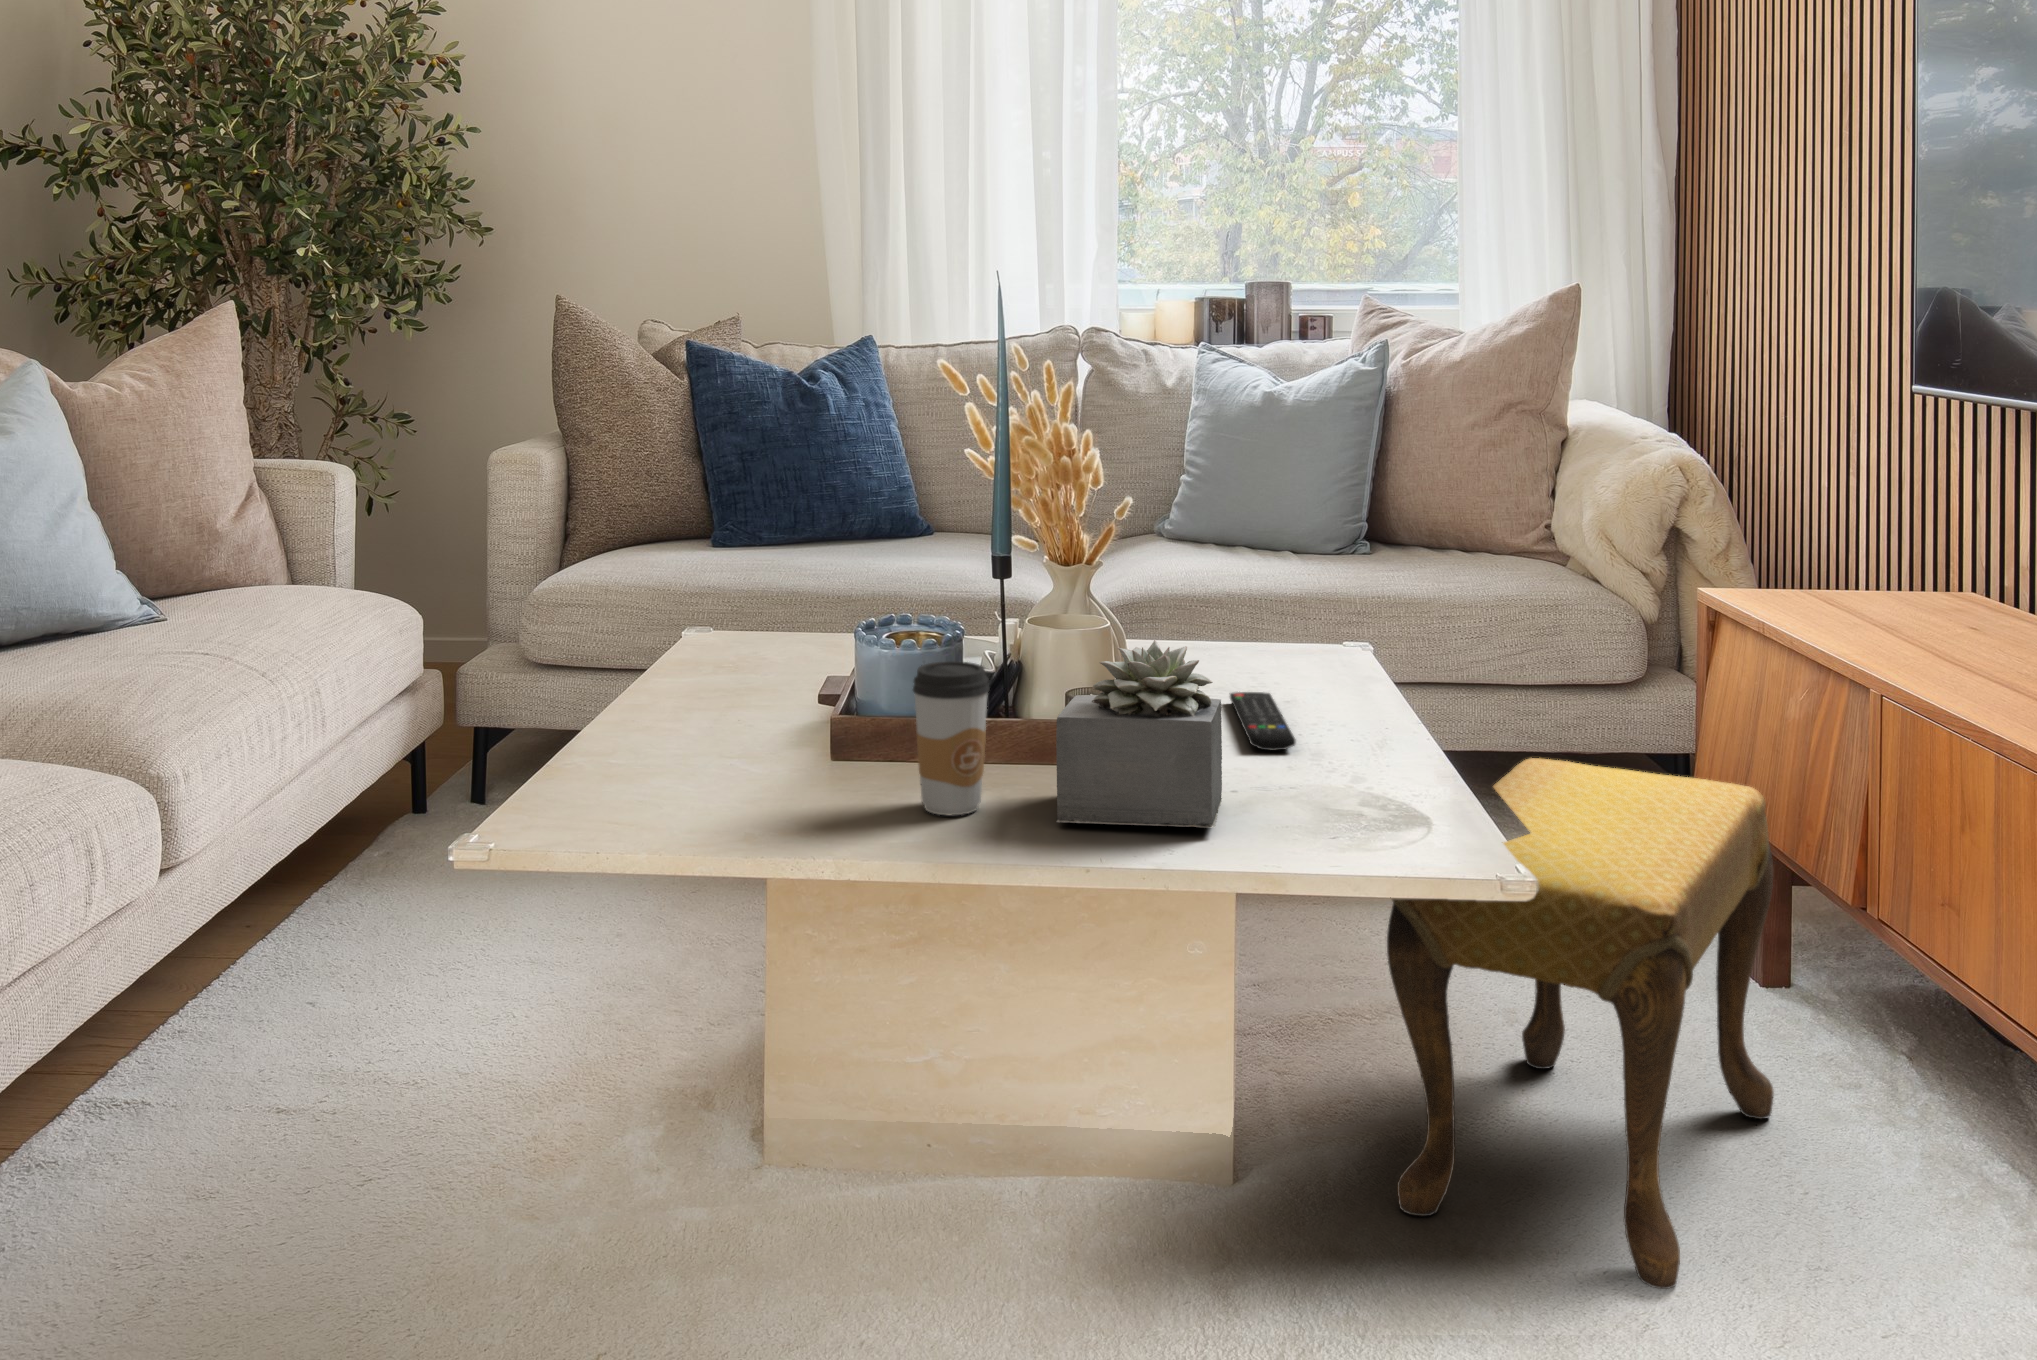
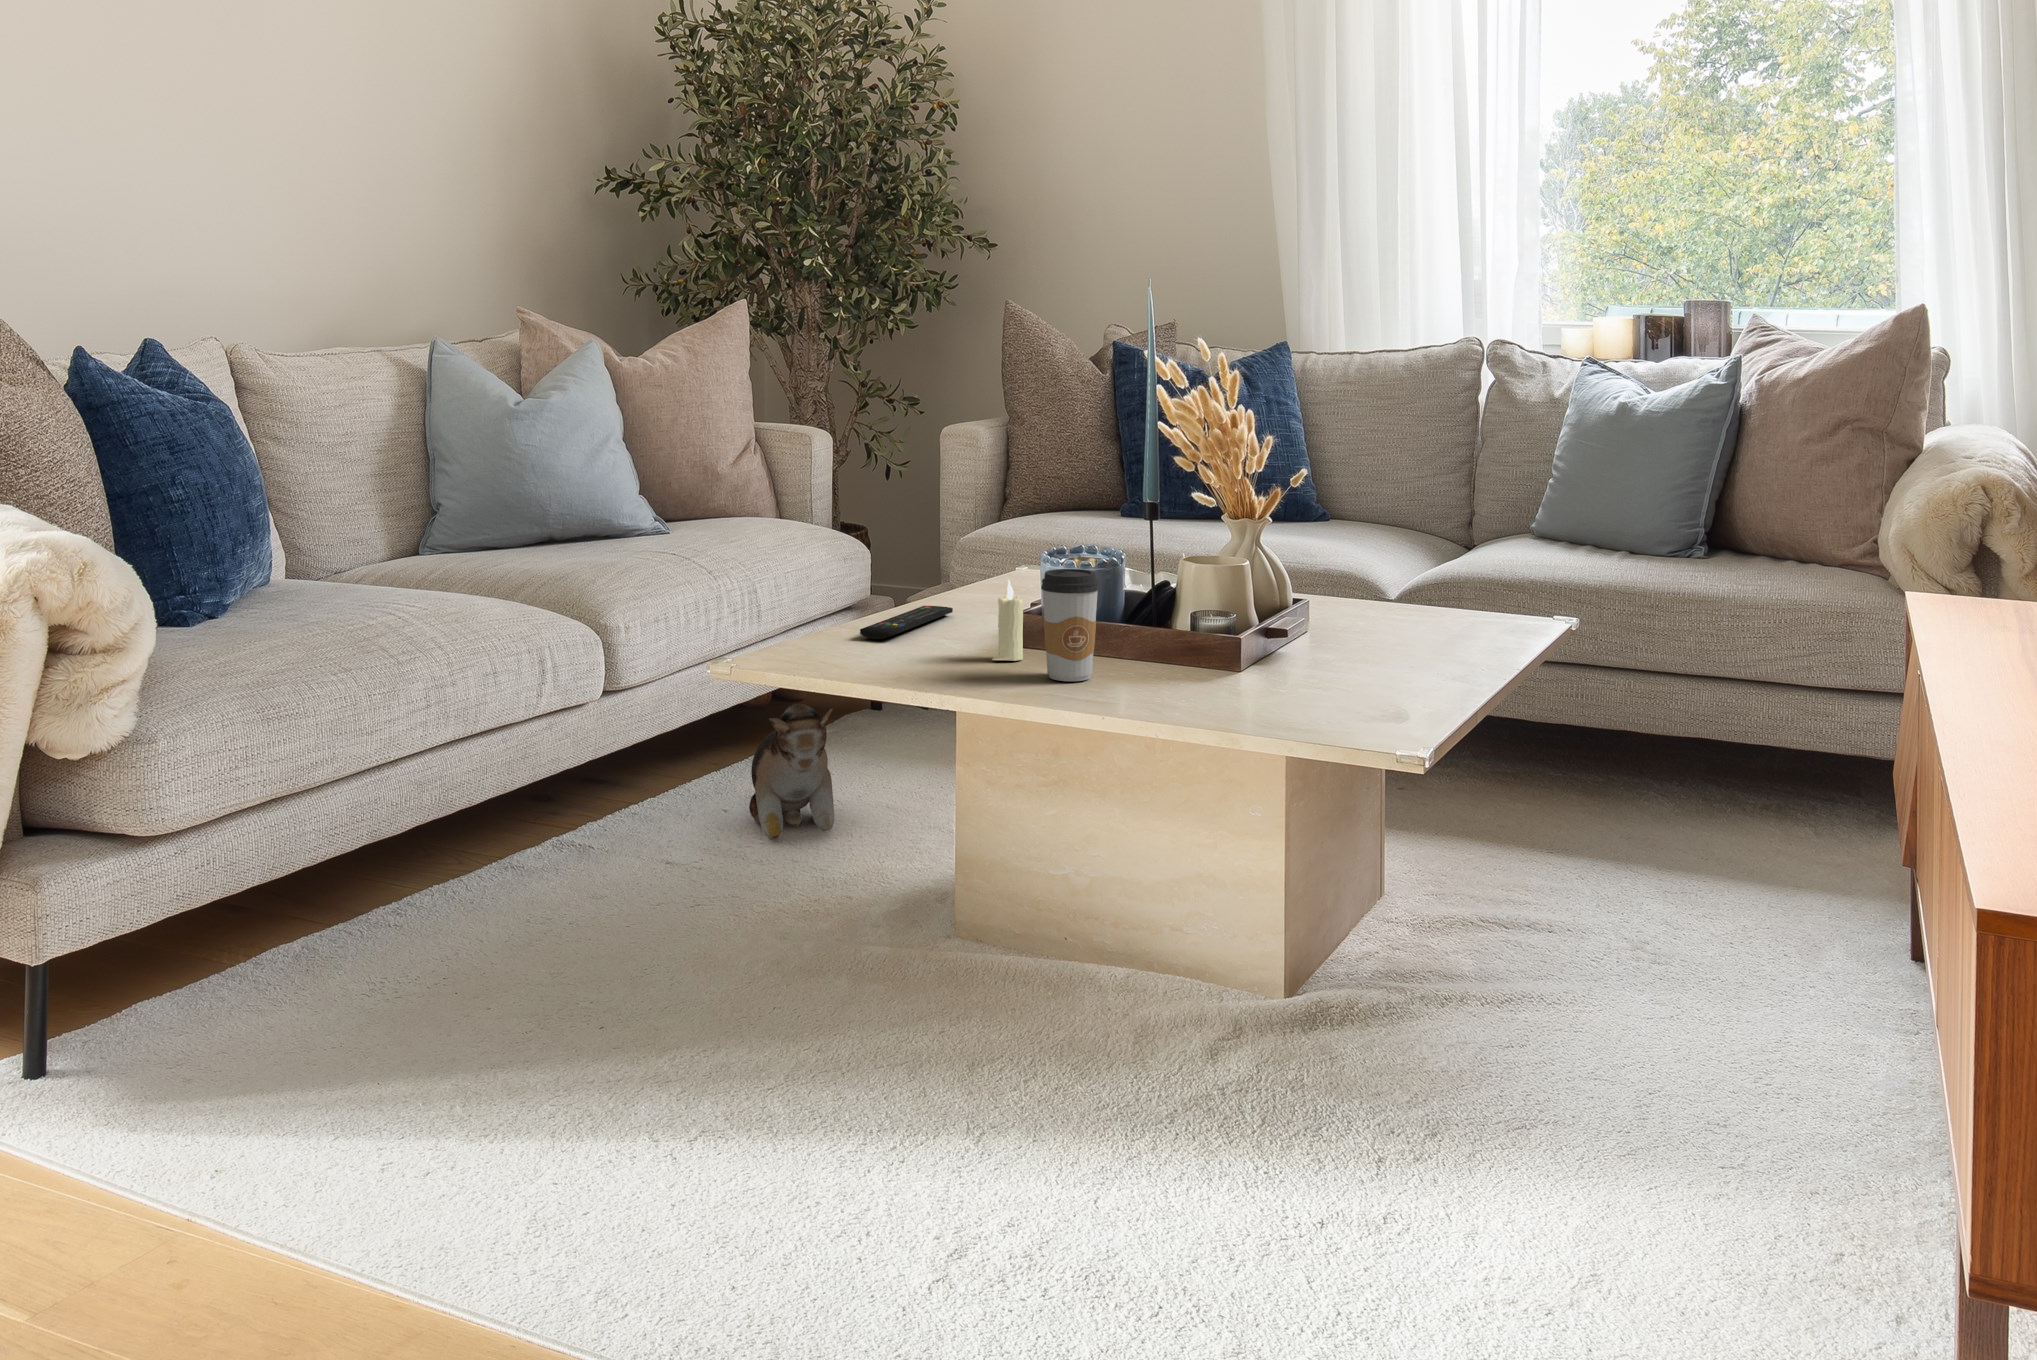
succulent plant: present [1056,640,1222,828] -> none [1128,561,1275,703]
candle: none [821,681,859,790] -> present [992,580,1023,661]
remote control: present [1230,692,1296,750] -> present [860,606,953,639]
footstool: present [1387,758,1774,1289] -> none [1395,703,1799,1108]
plush toy: none [355,853,500,1041] -> present [749,704,834,840]

